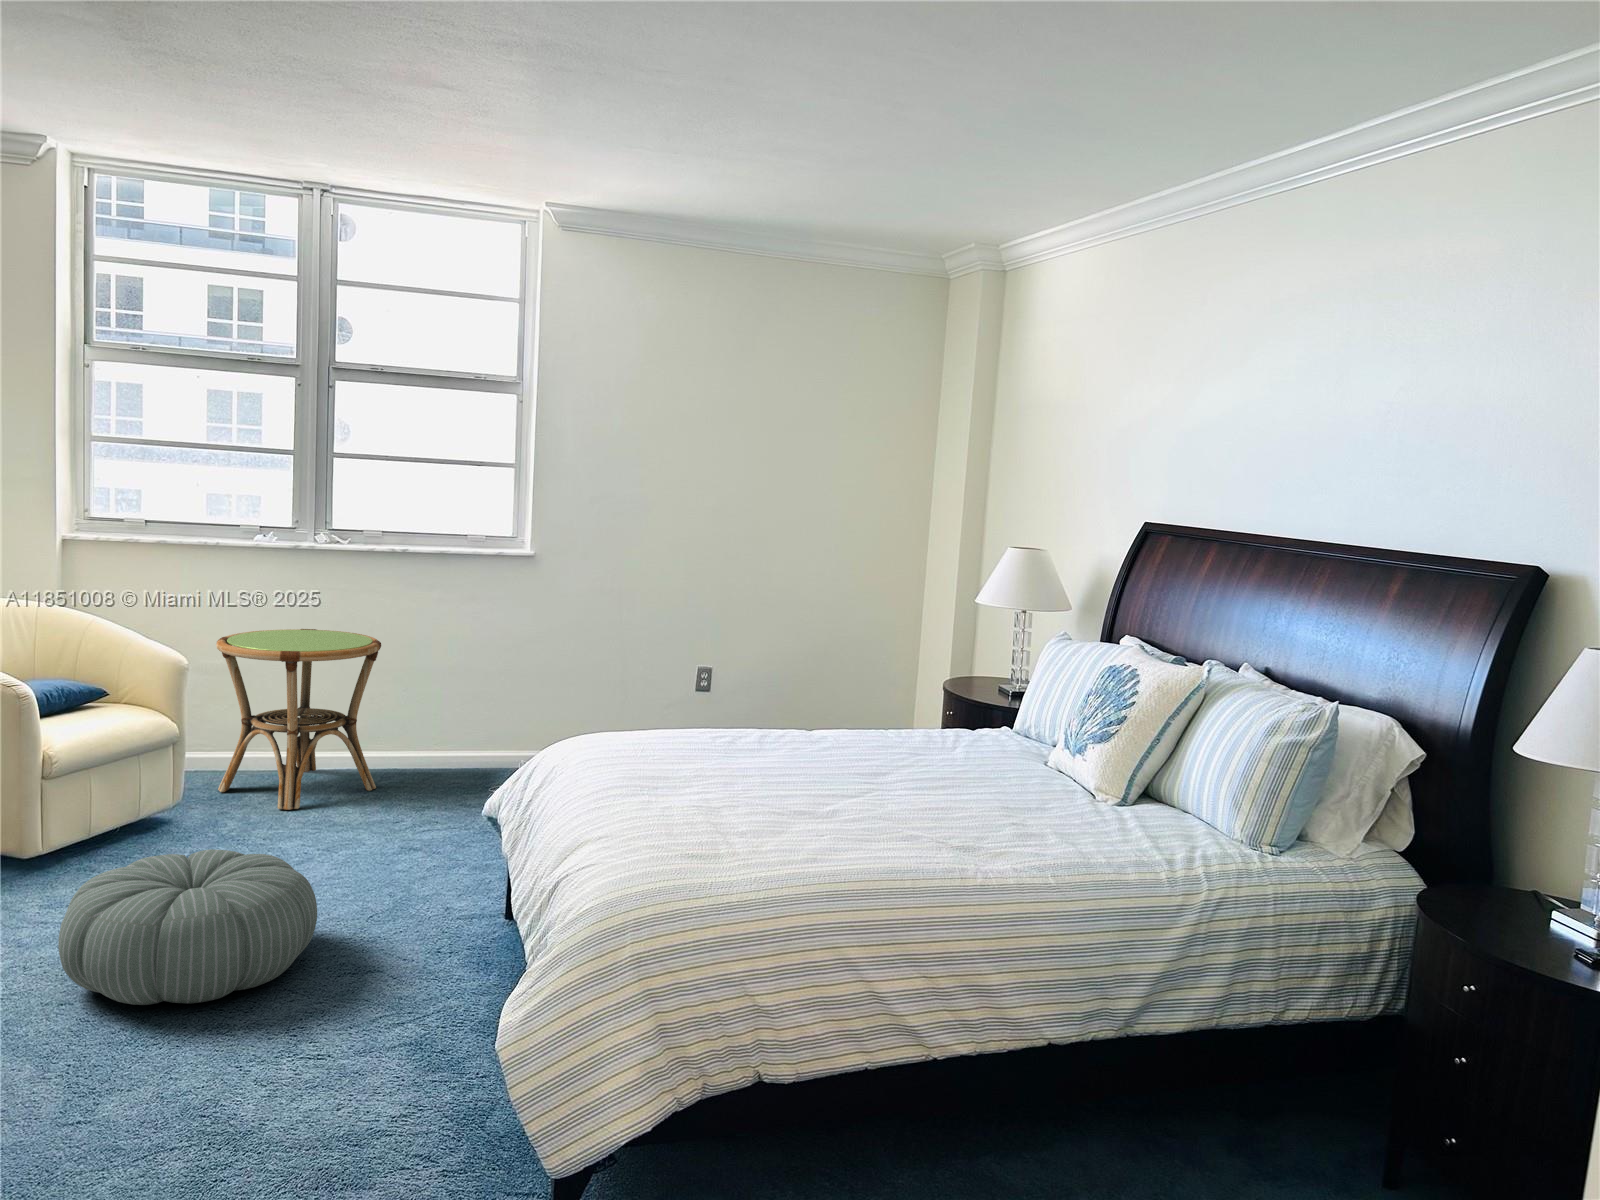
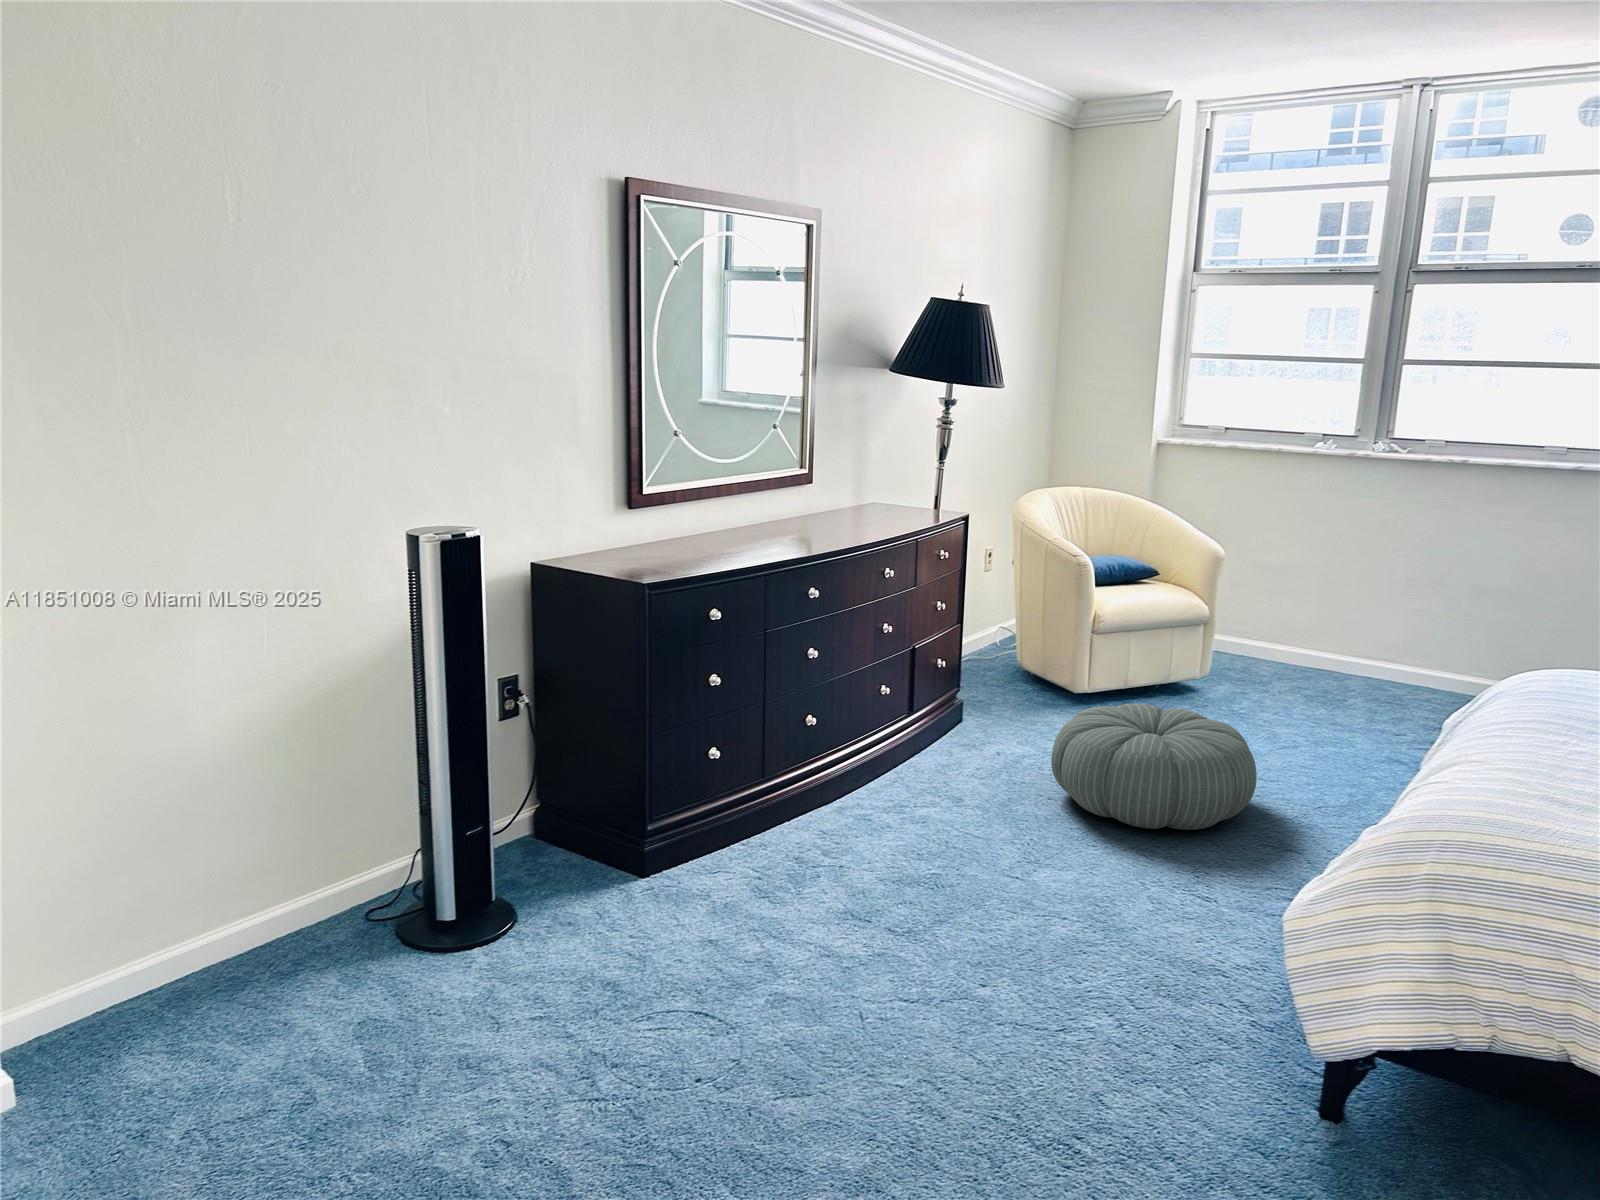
side table: present [216,629,381,810] -> none [1249,533,1419,703]

